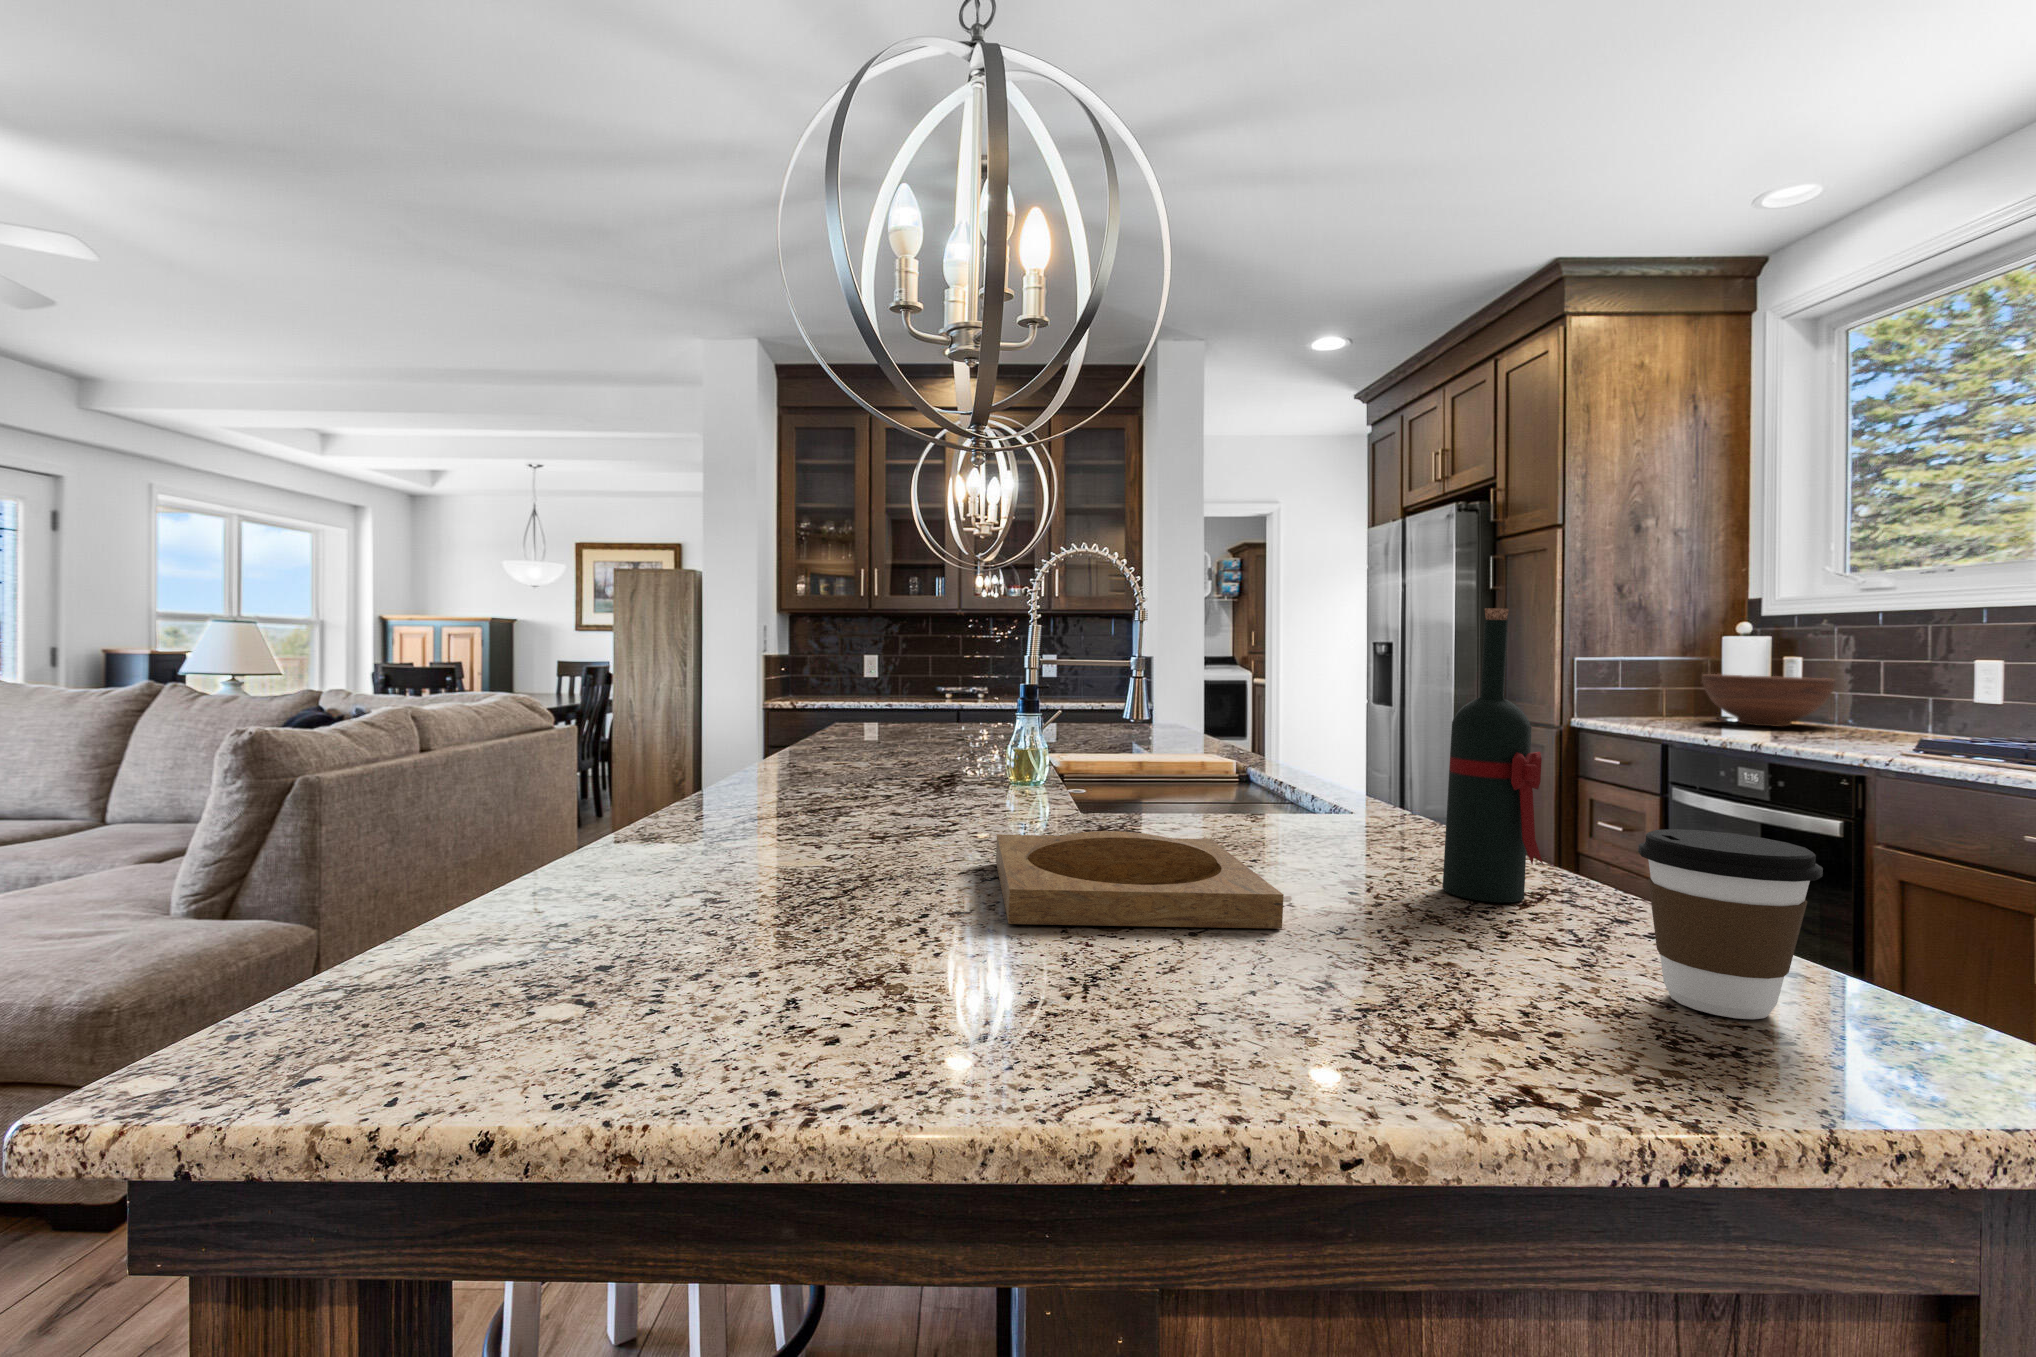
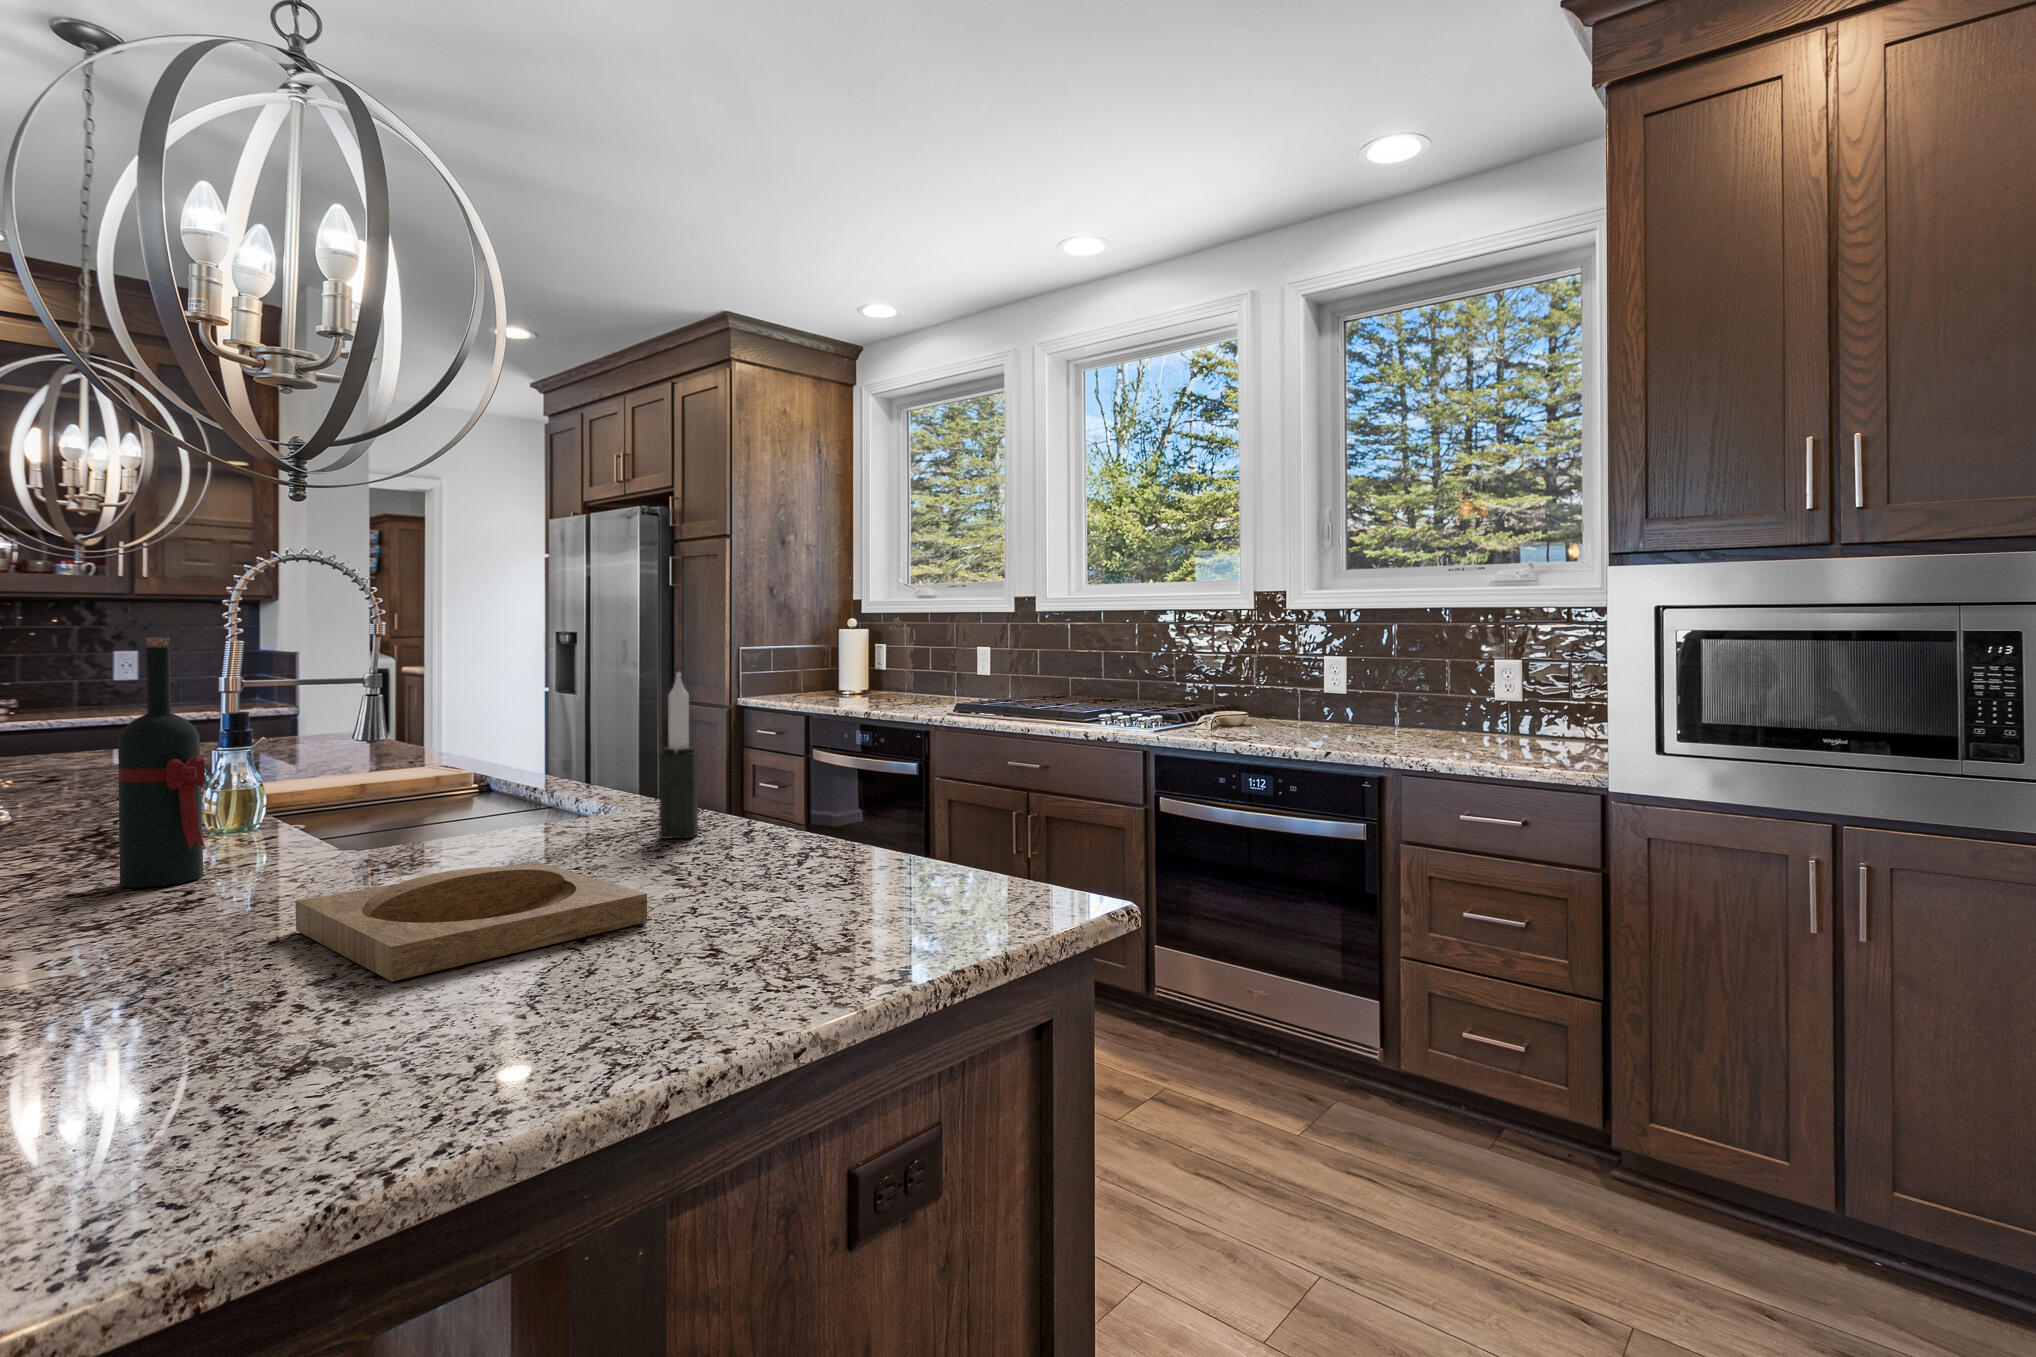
wine bottle: present [1443,608,1543,903] -> present [118,637,205,887]
candle: none [1375,653,1427,849] -> present [659,672,698,839]
fruit bowl: present [1702,674,1836,727] -> none [826,658,908,697]
coffee cup: present [1638,829,1823,1019] -> none [892,792,986,906]

